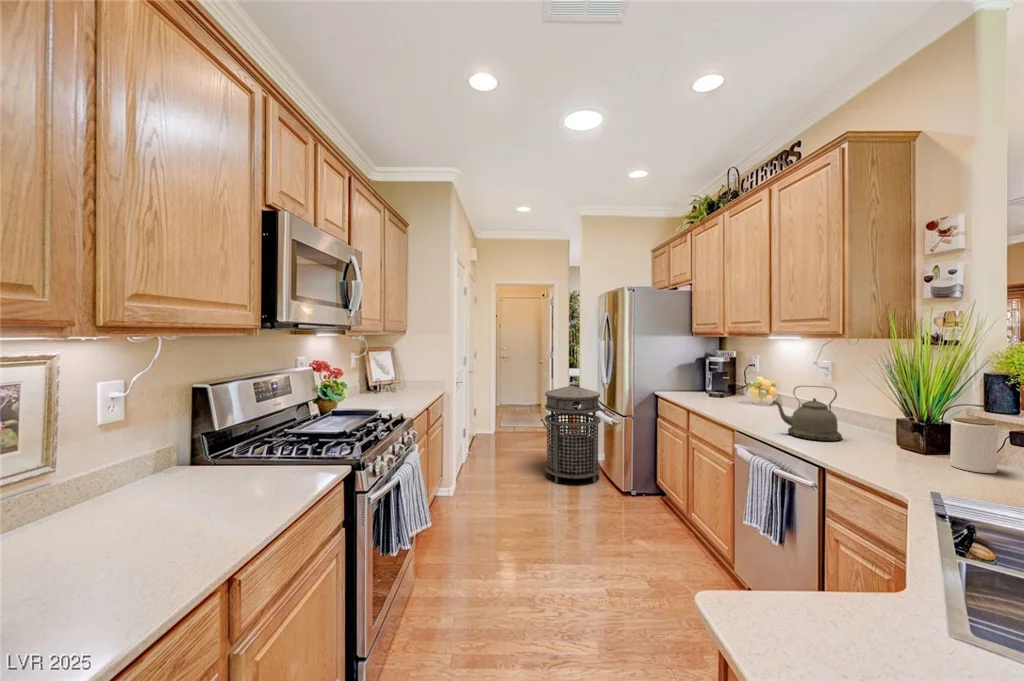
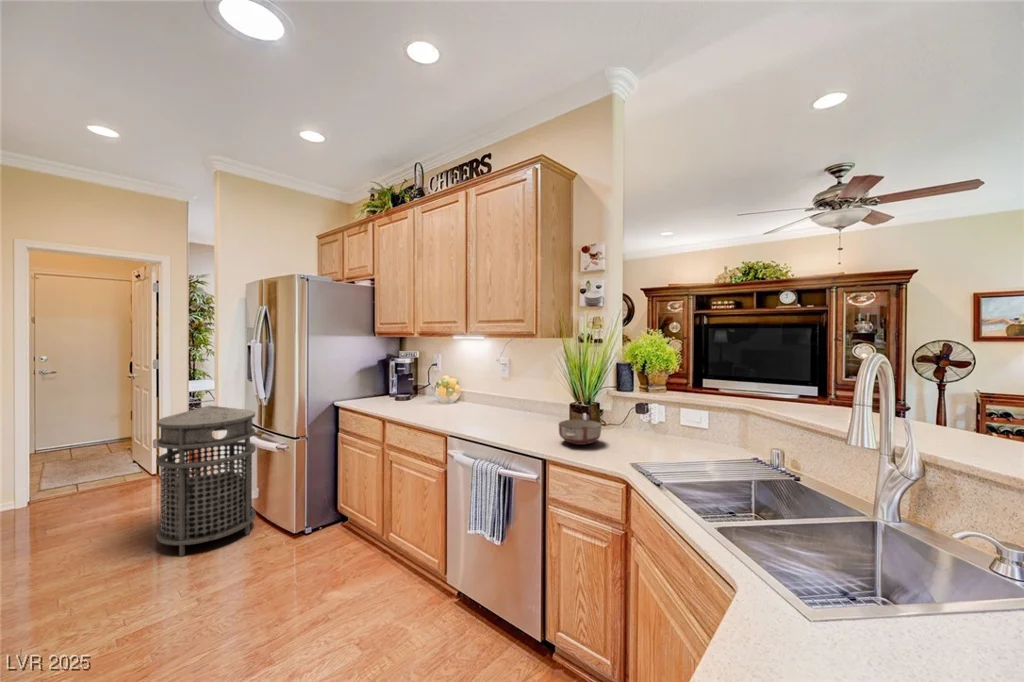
kettle: present [773,386,842,441] -> none [483,381,535,432]
jar: present [950,418,998,473] -> none [609,398,633,438]
ceramic bowl: none [853,435,921,465] -> present [559,419,601,445]

